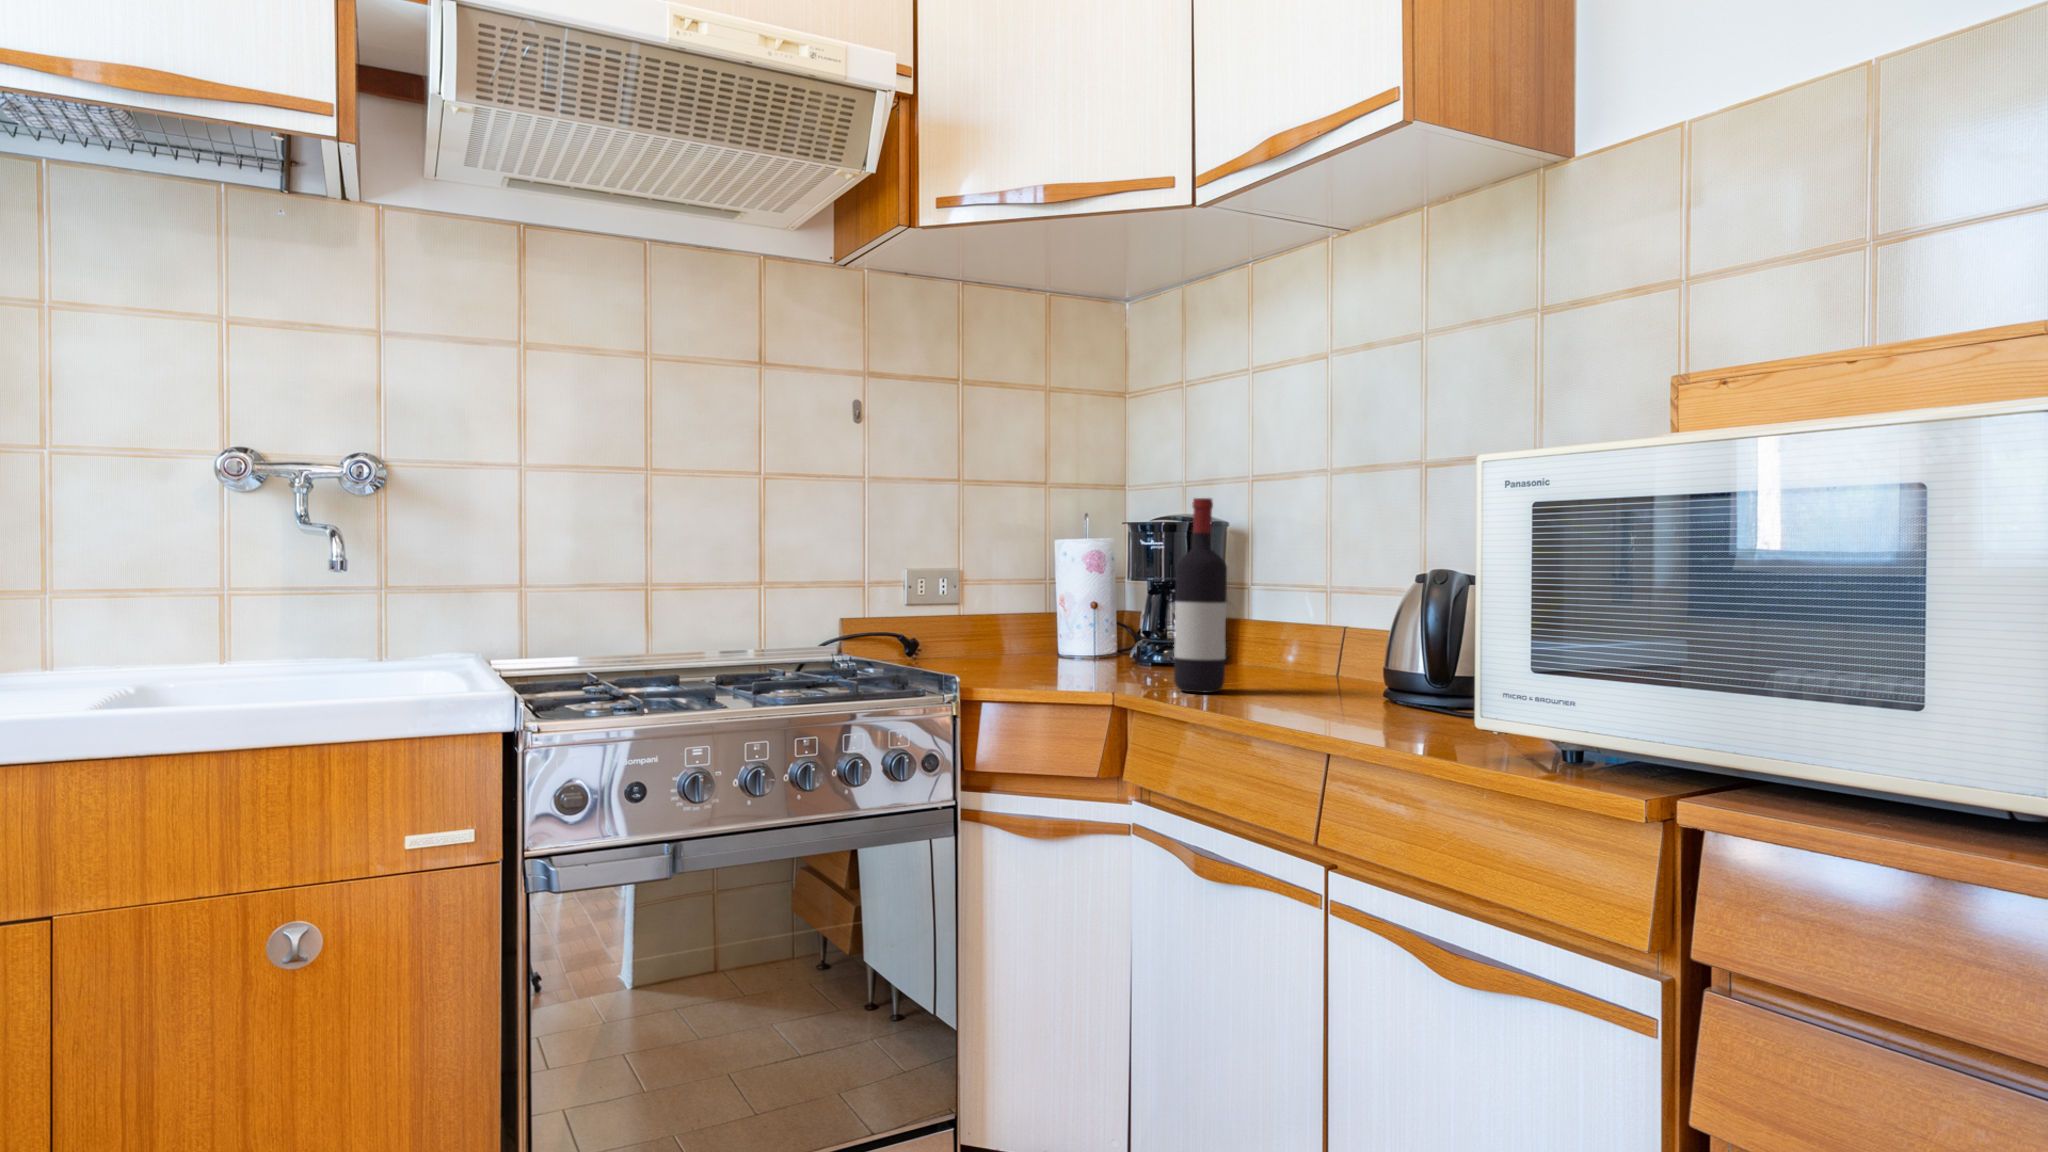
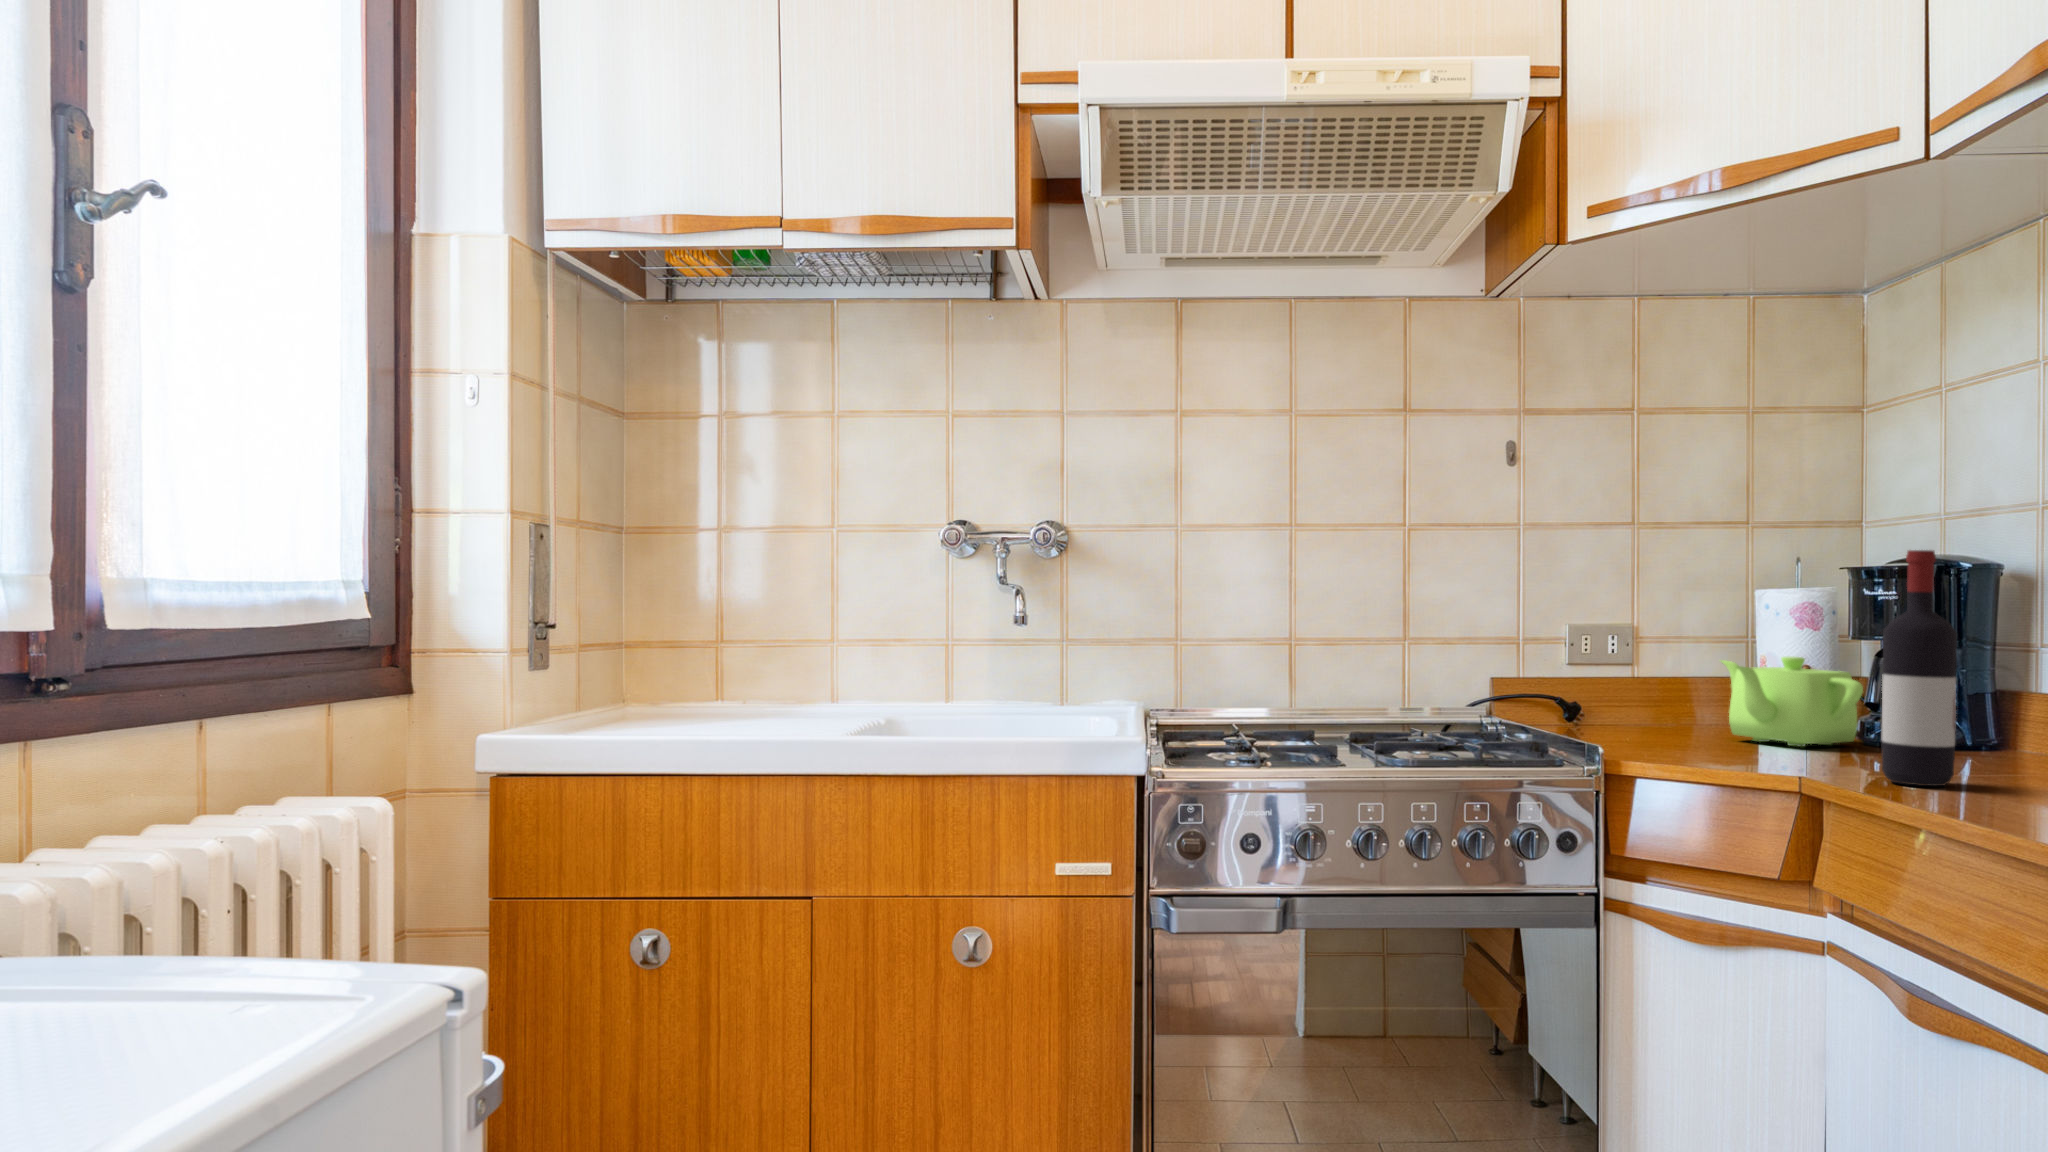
teapot: none [1029,593,1140,668] -> present [1721,657,1863,747]

